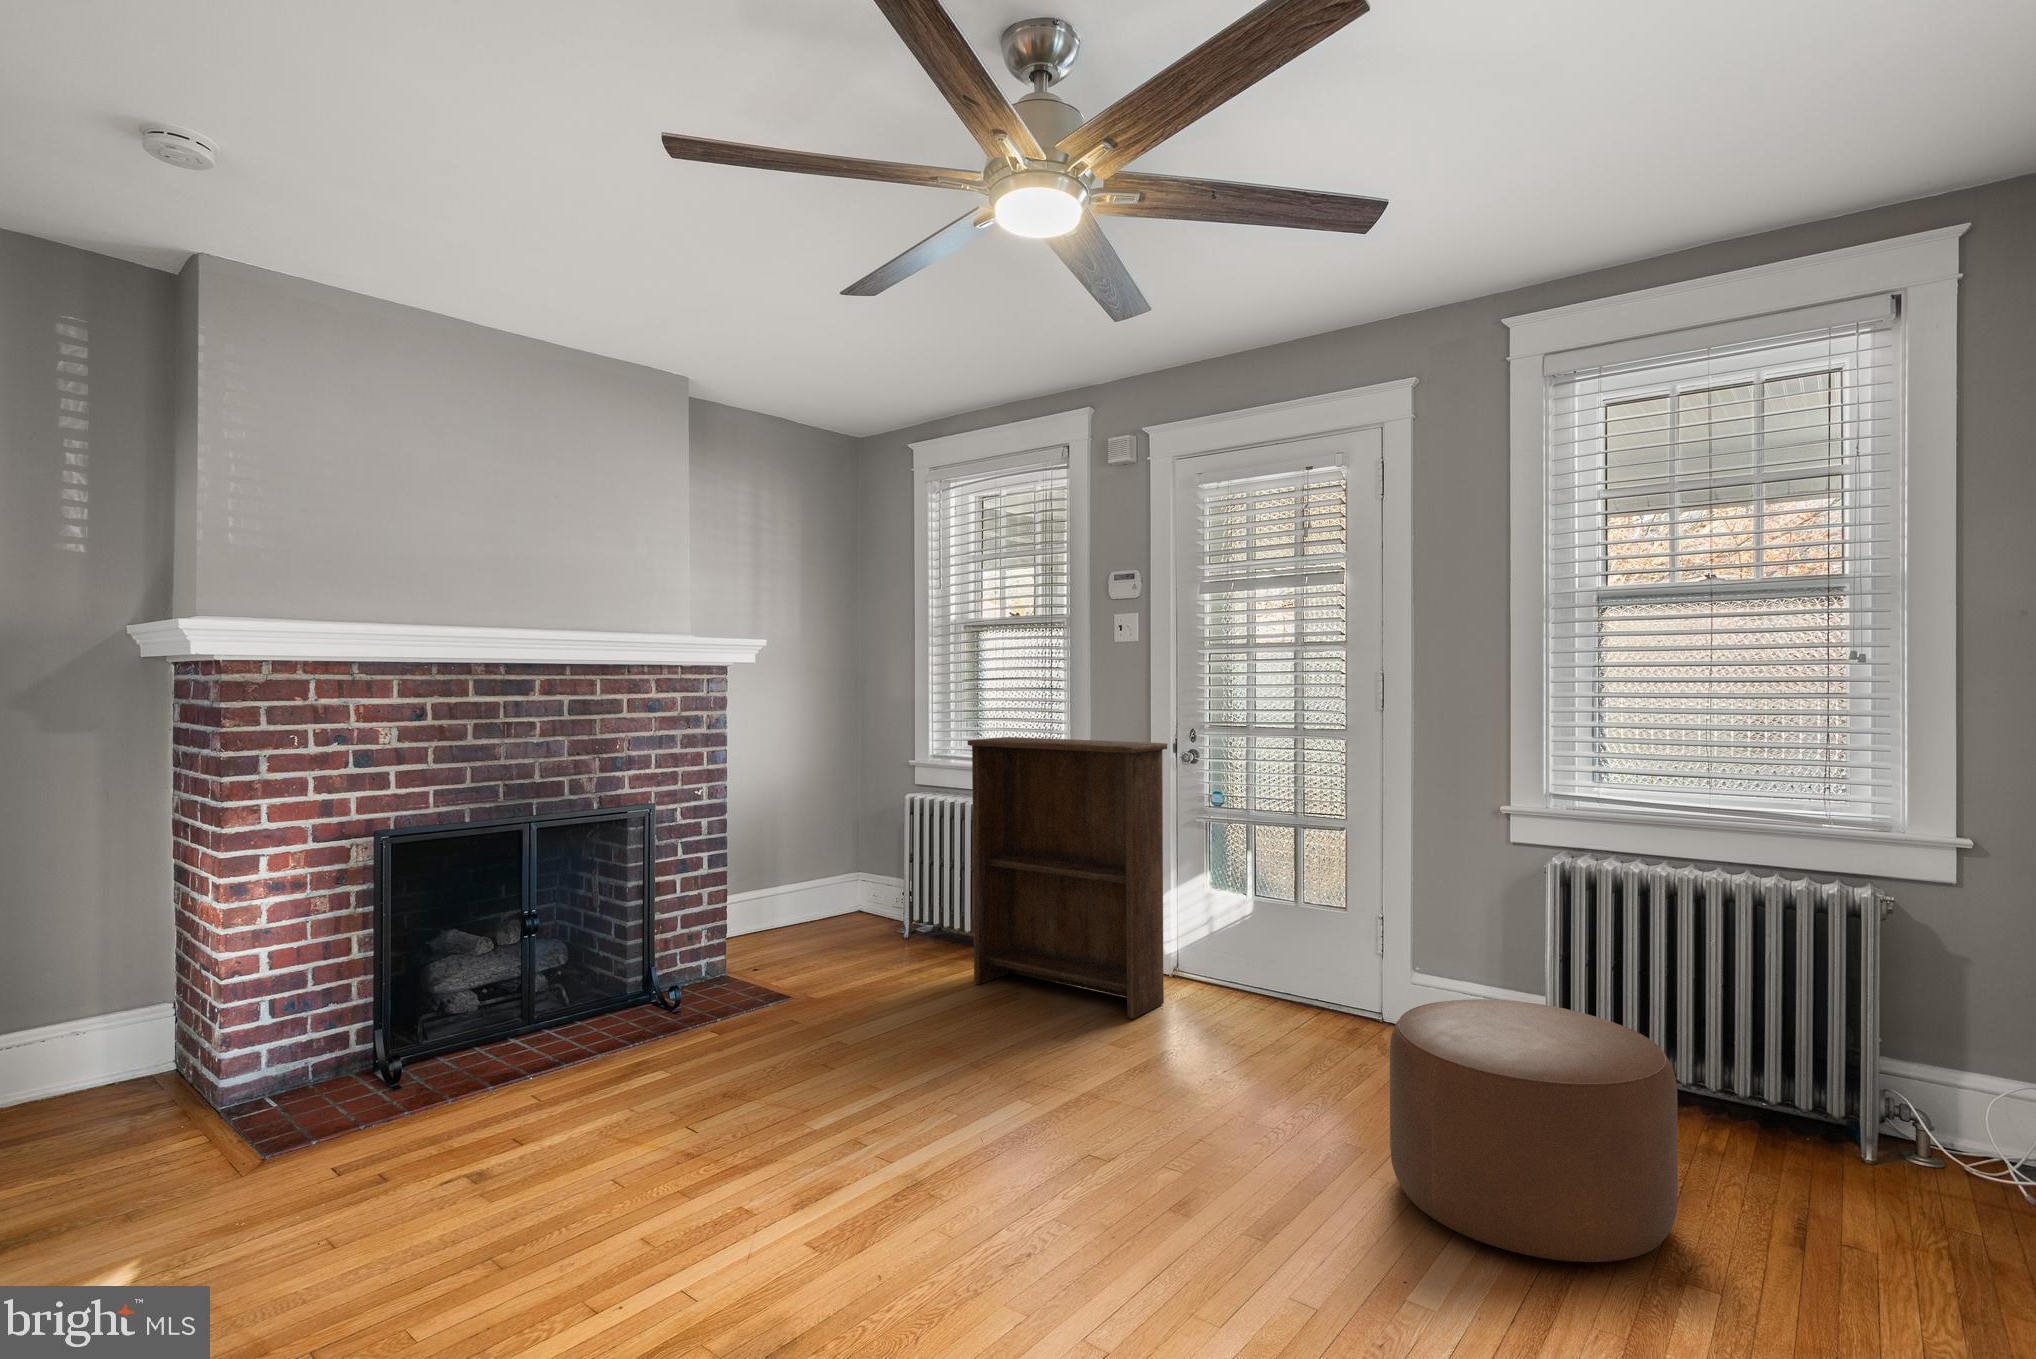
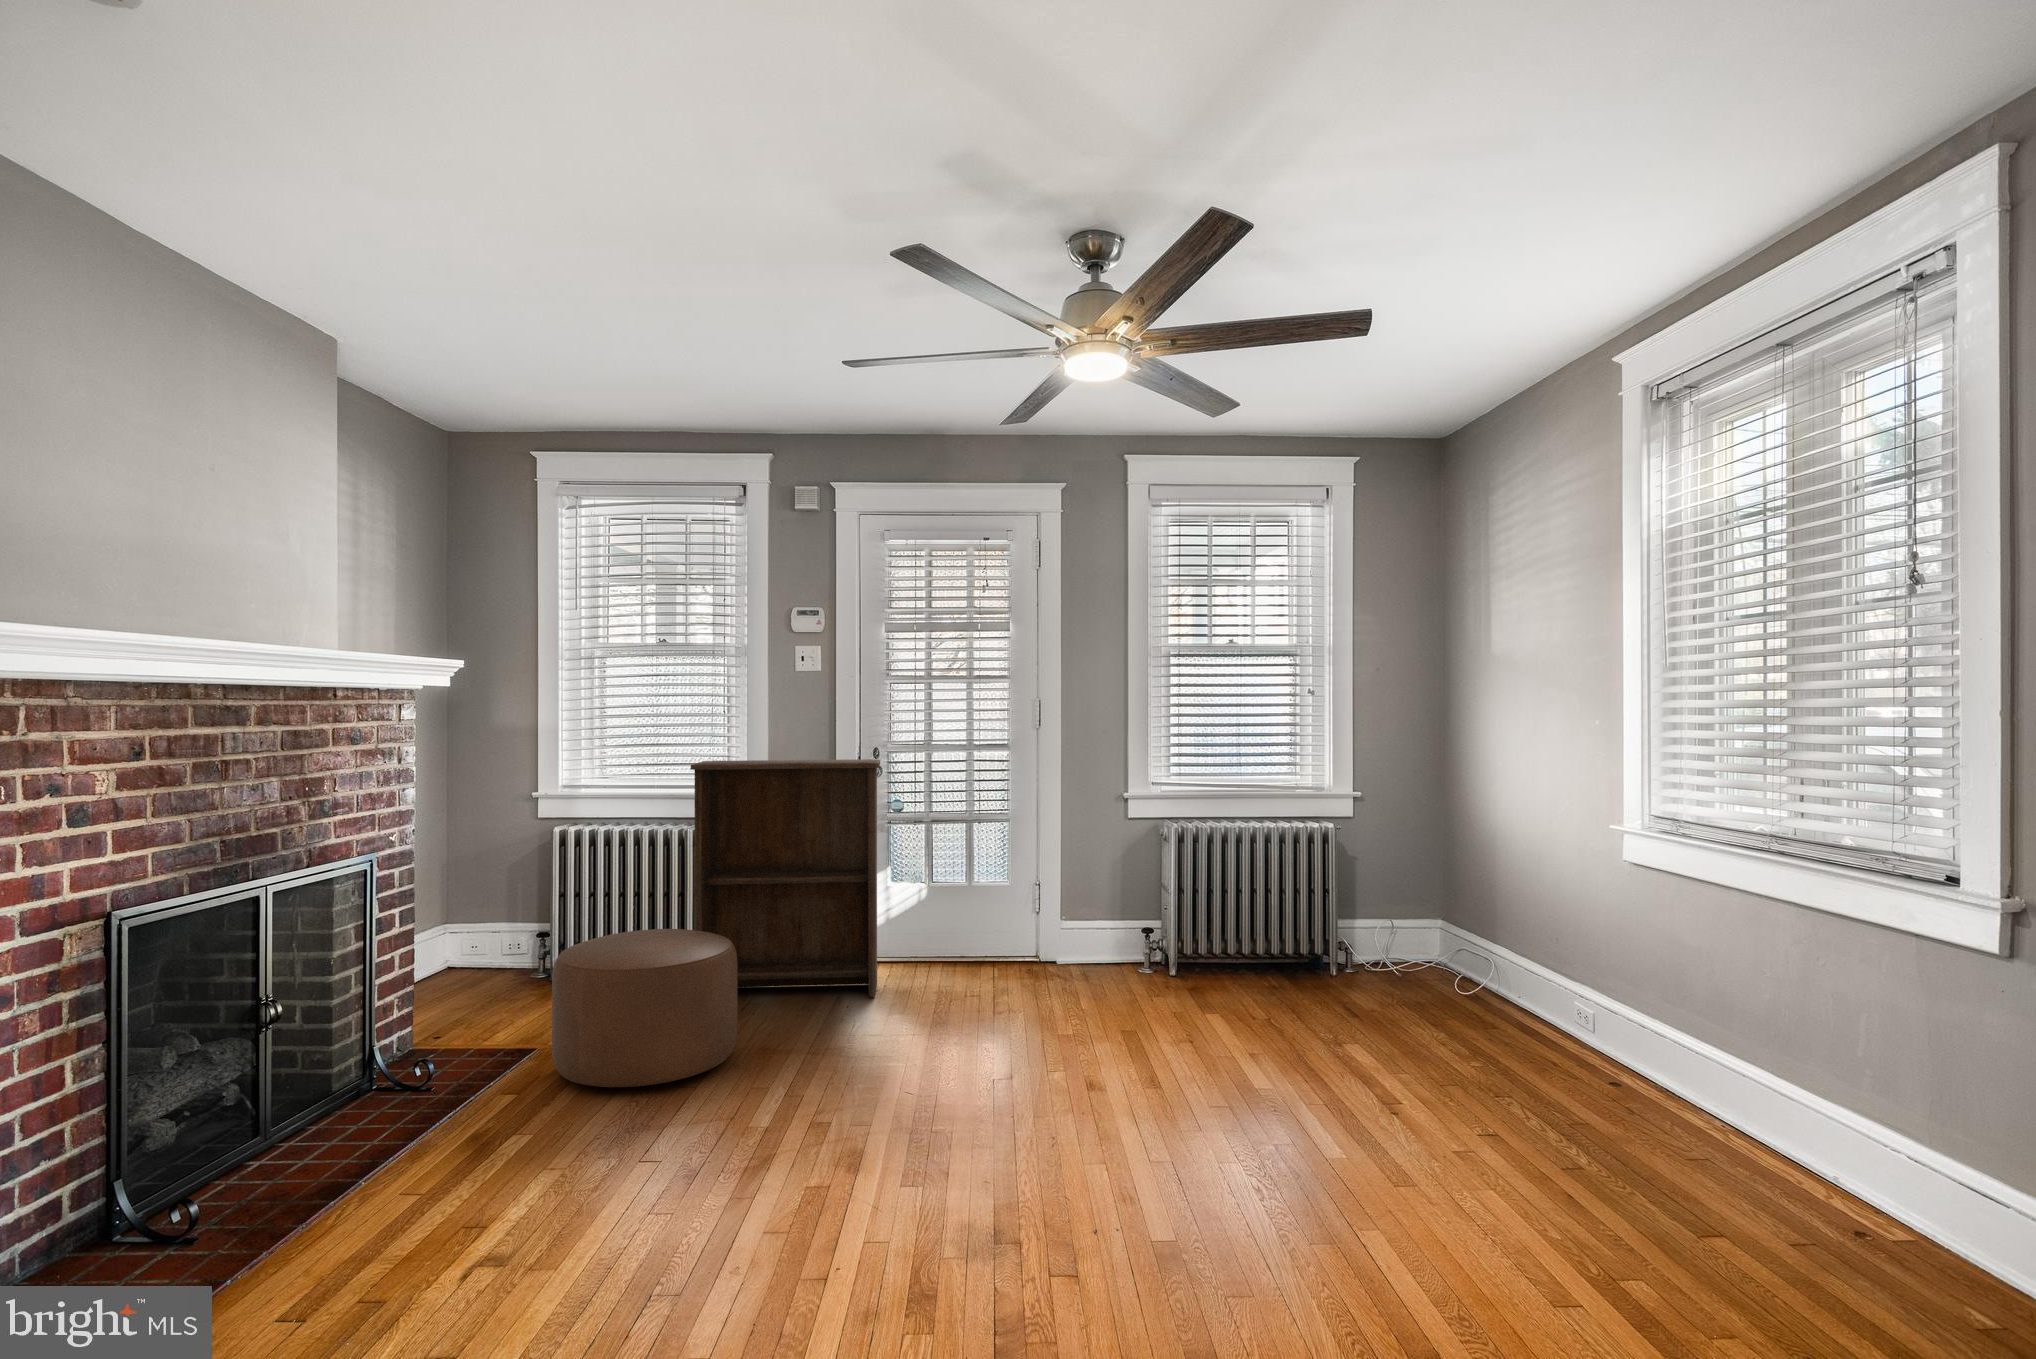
ottoman: present [1390,999,1678,1262] -> present [552,929,737,1087]

